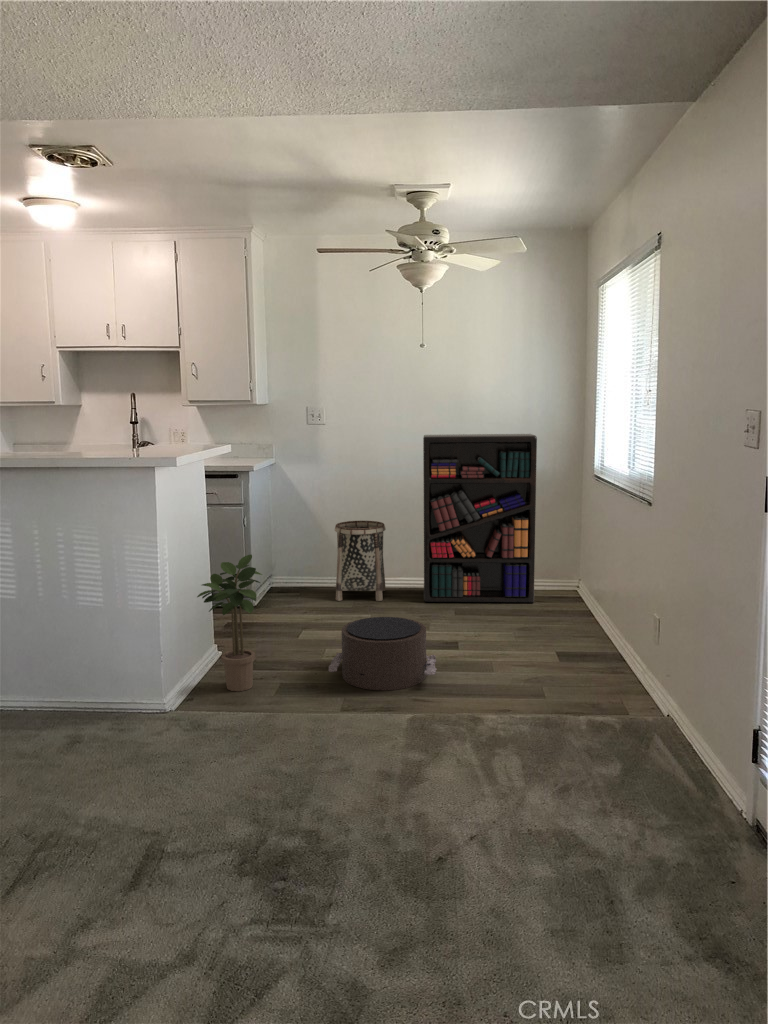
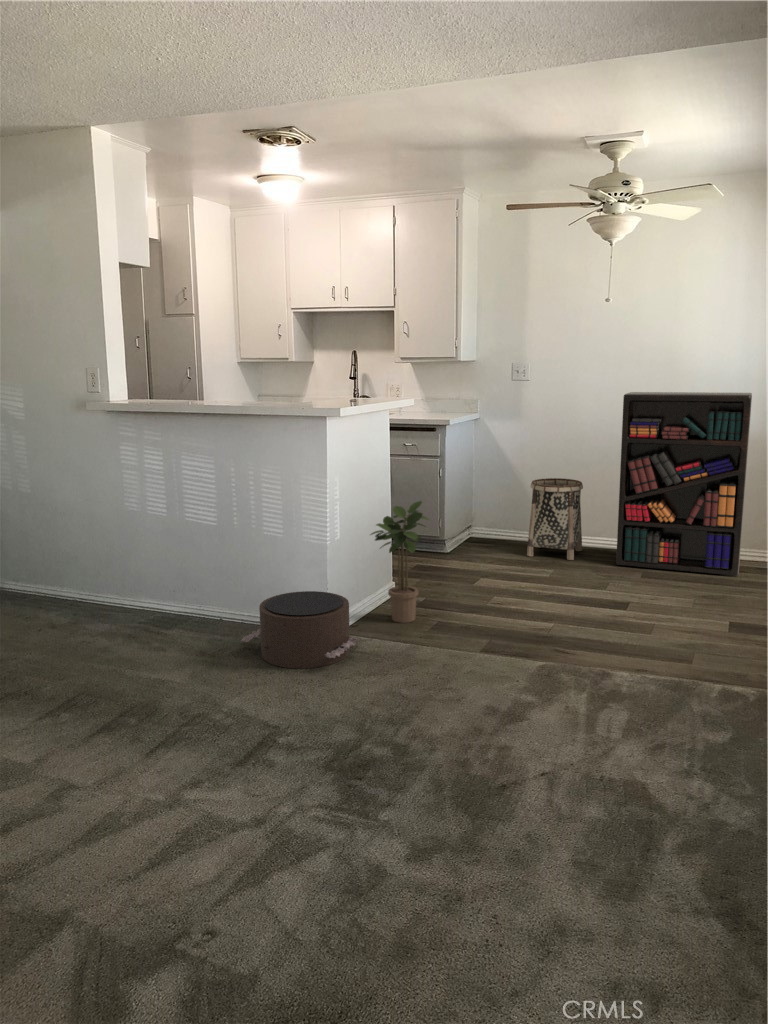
pouf: present [328,617,437,690] -> present [241,591,360,668]

